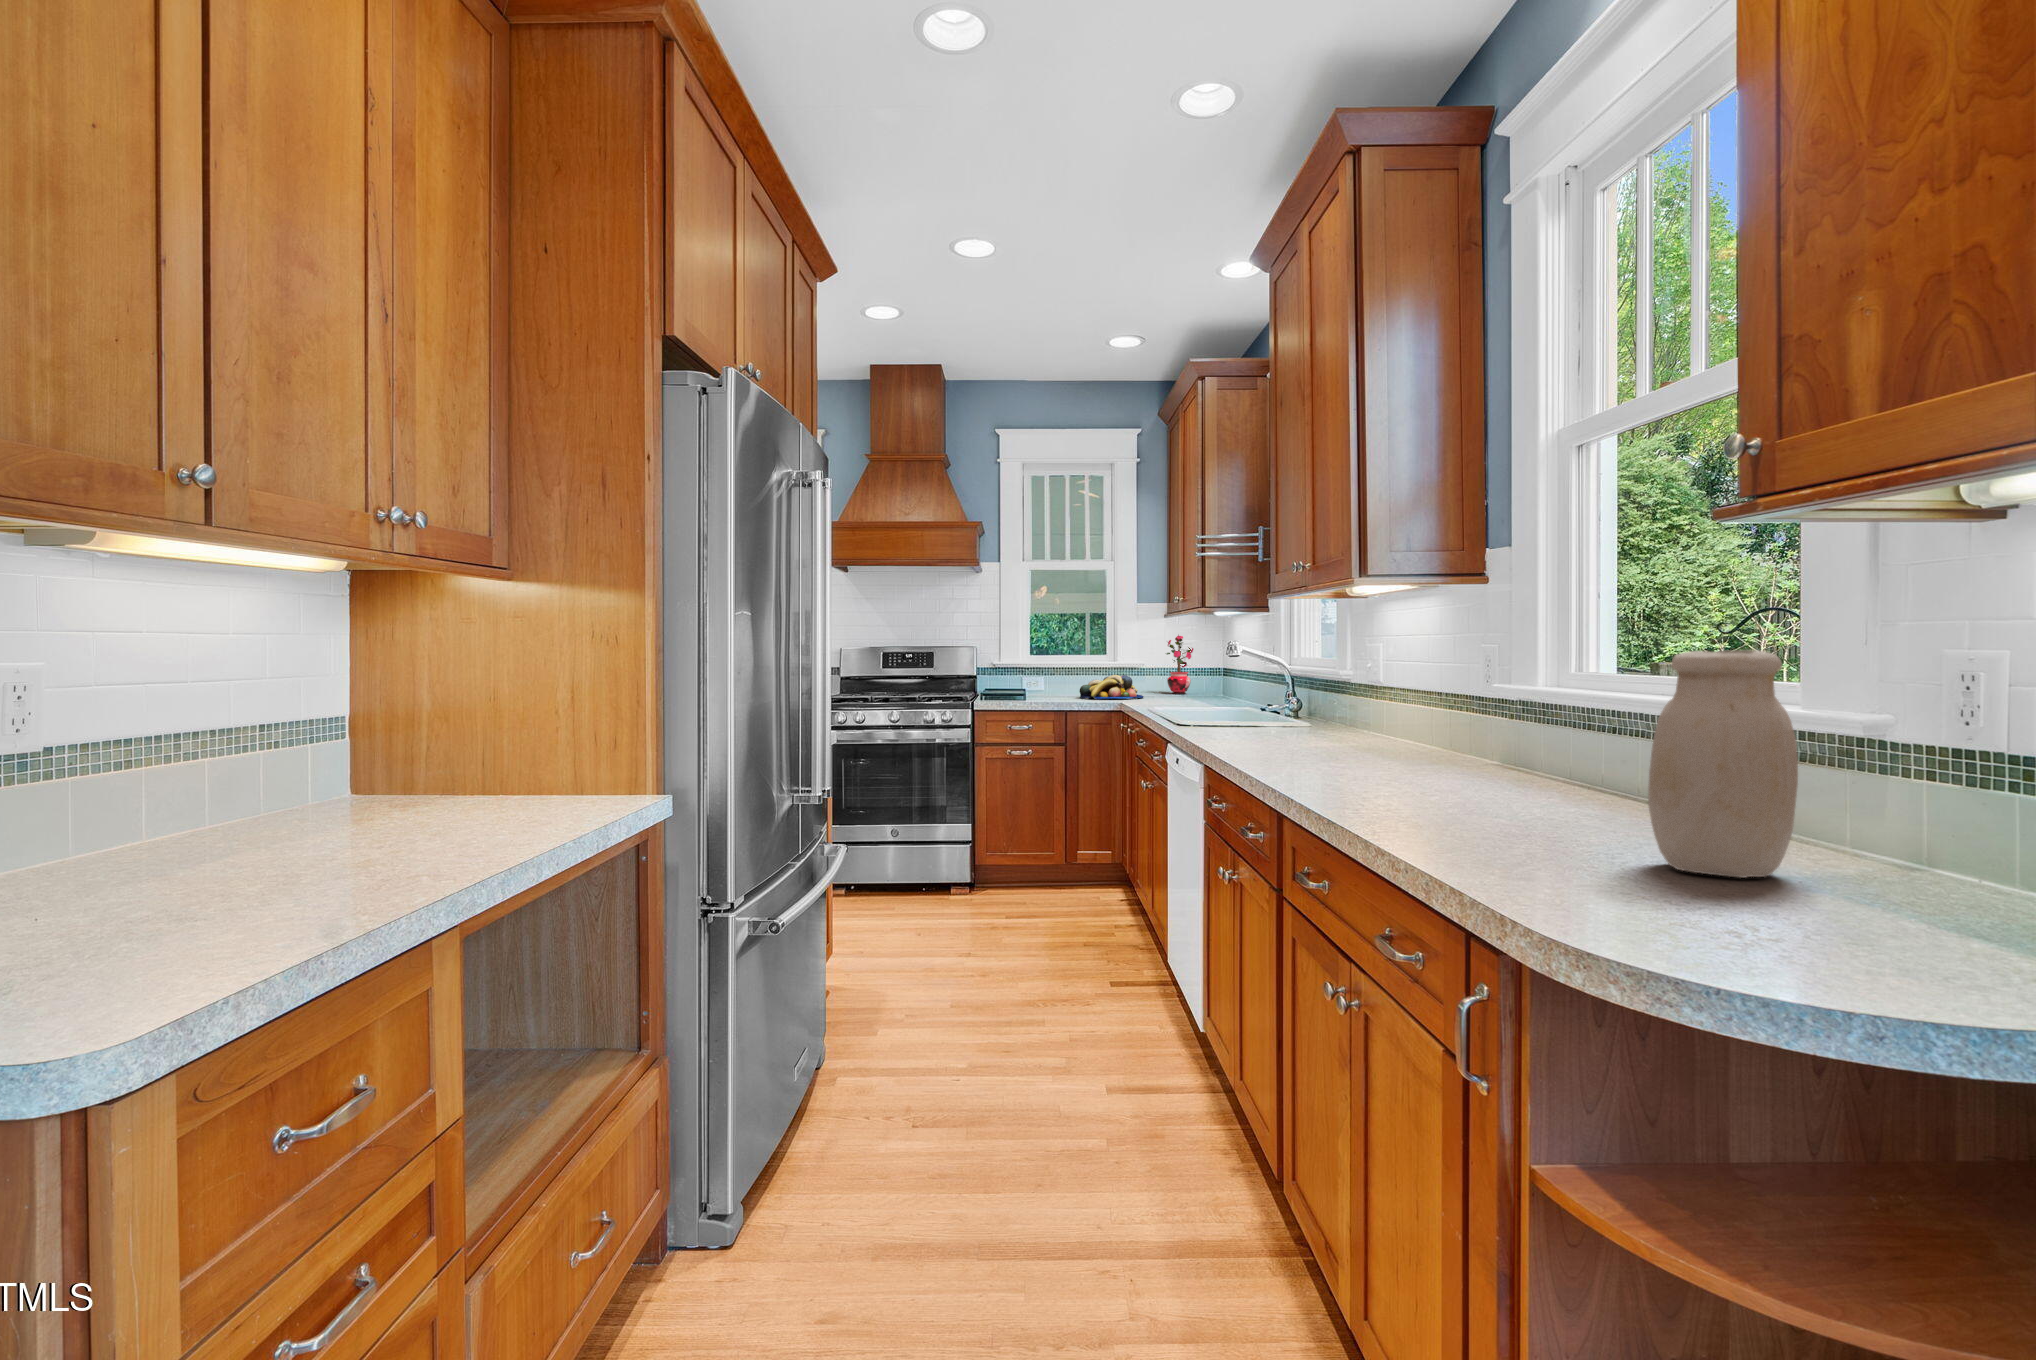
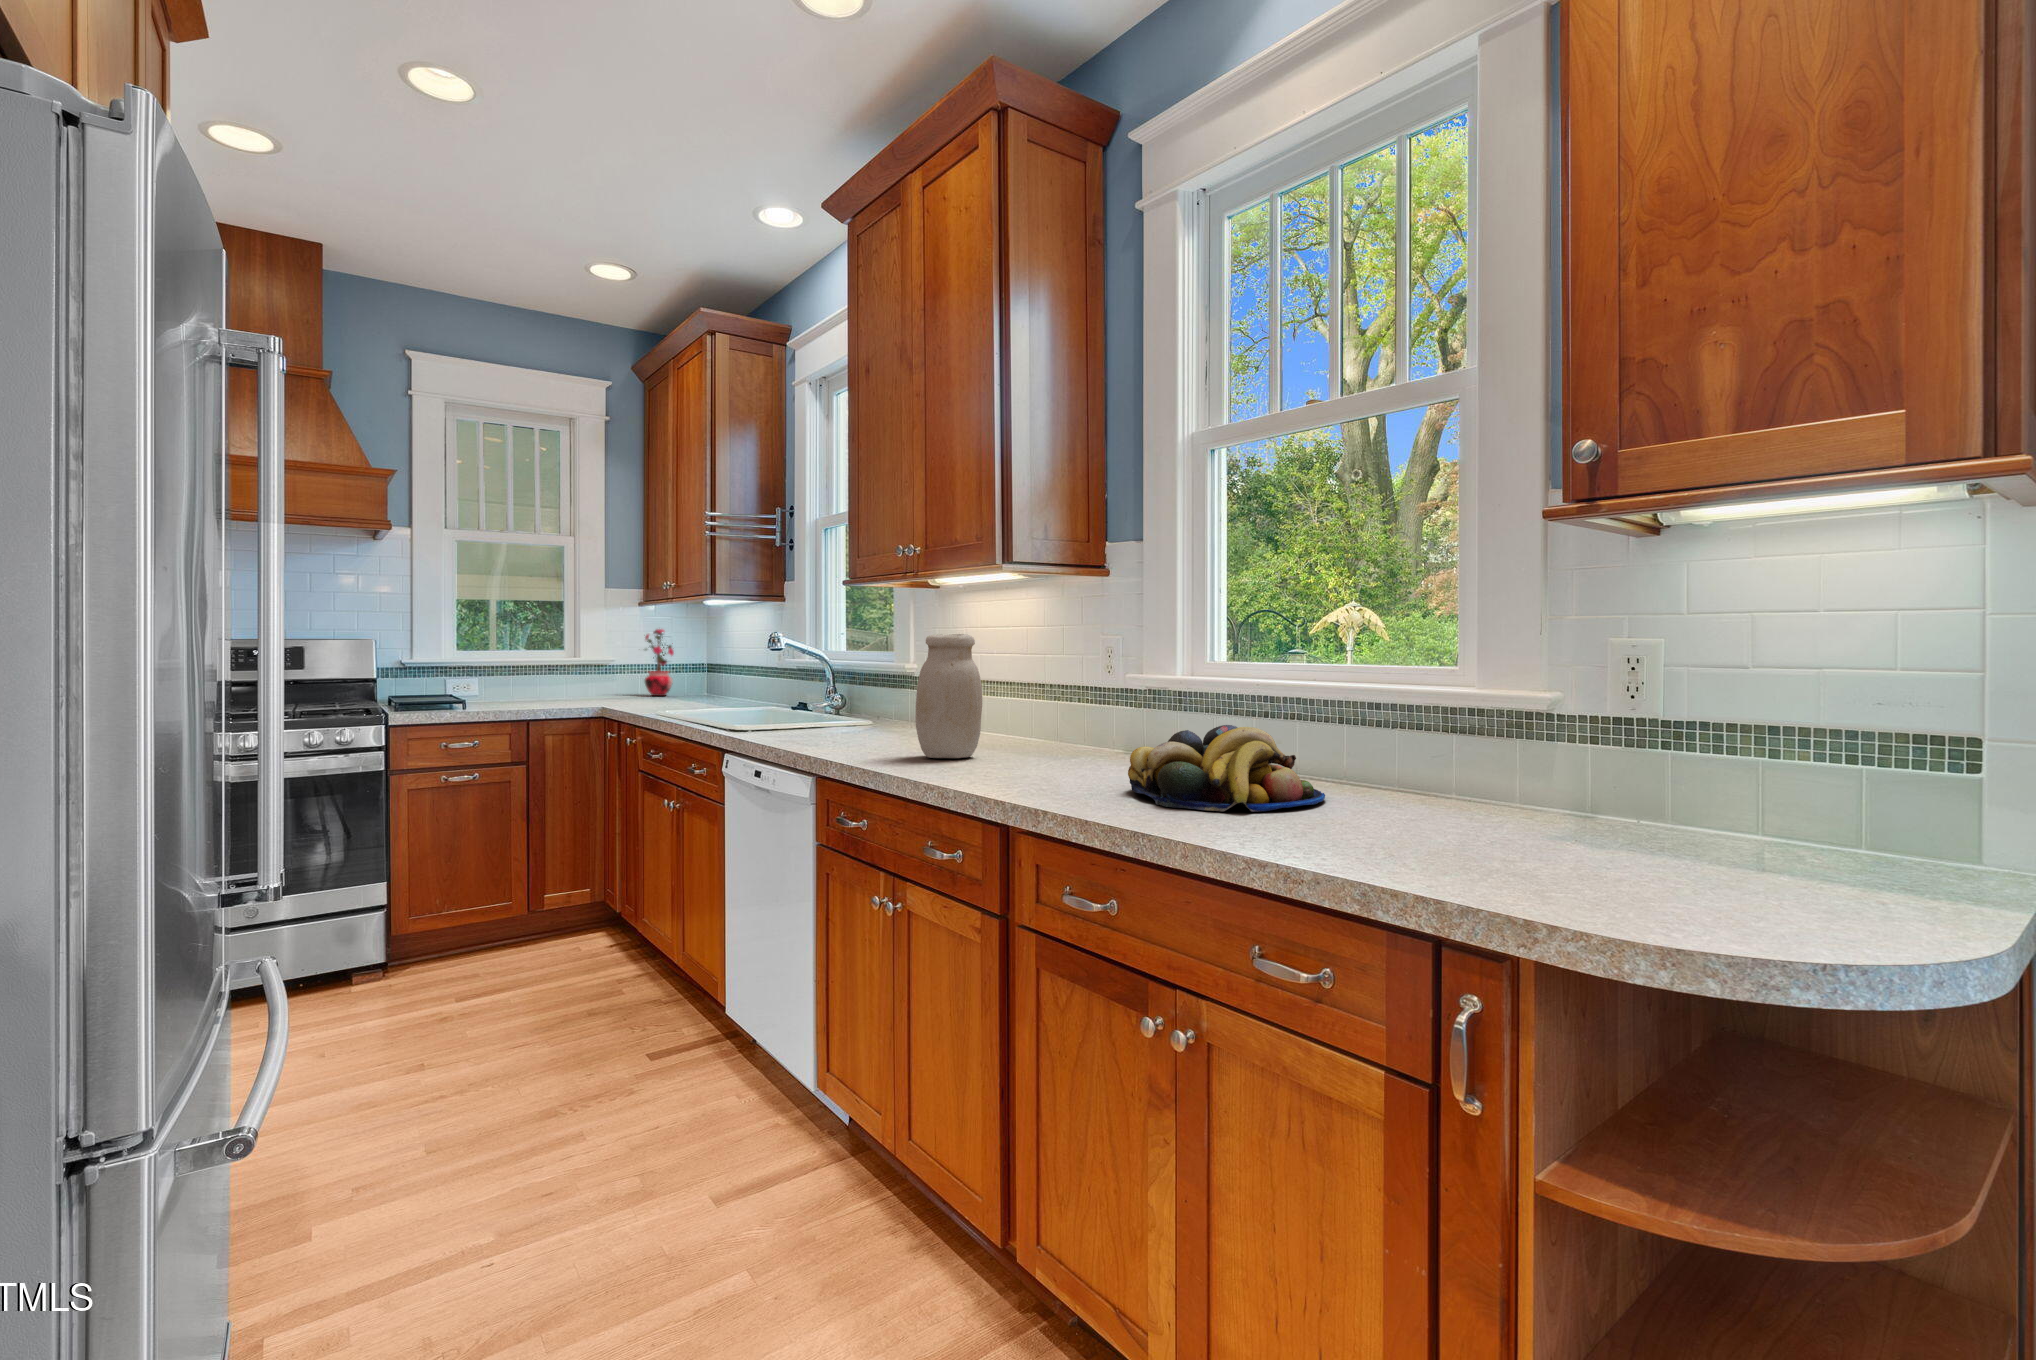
jar: present [1648,650,1798,878] -> present [916,634,982,758]
fruit bowl: present [1080,675,1143,699] -> present [1128,725,1325,812]

